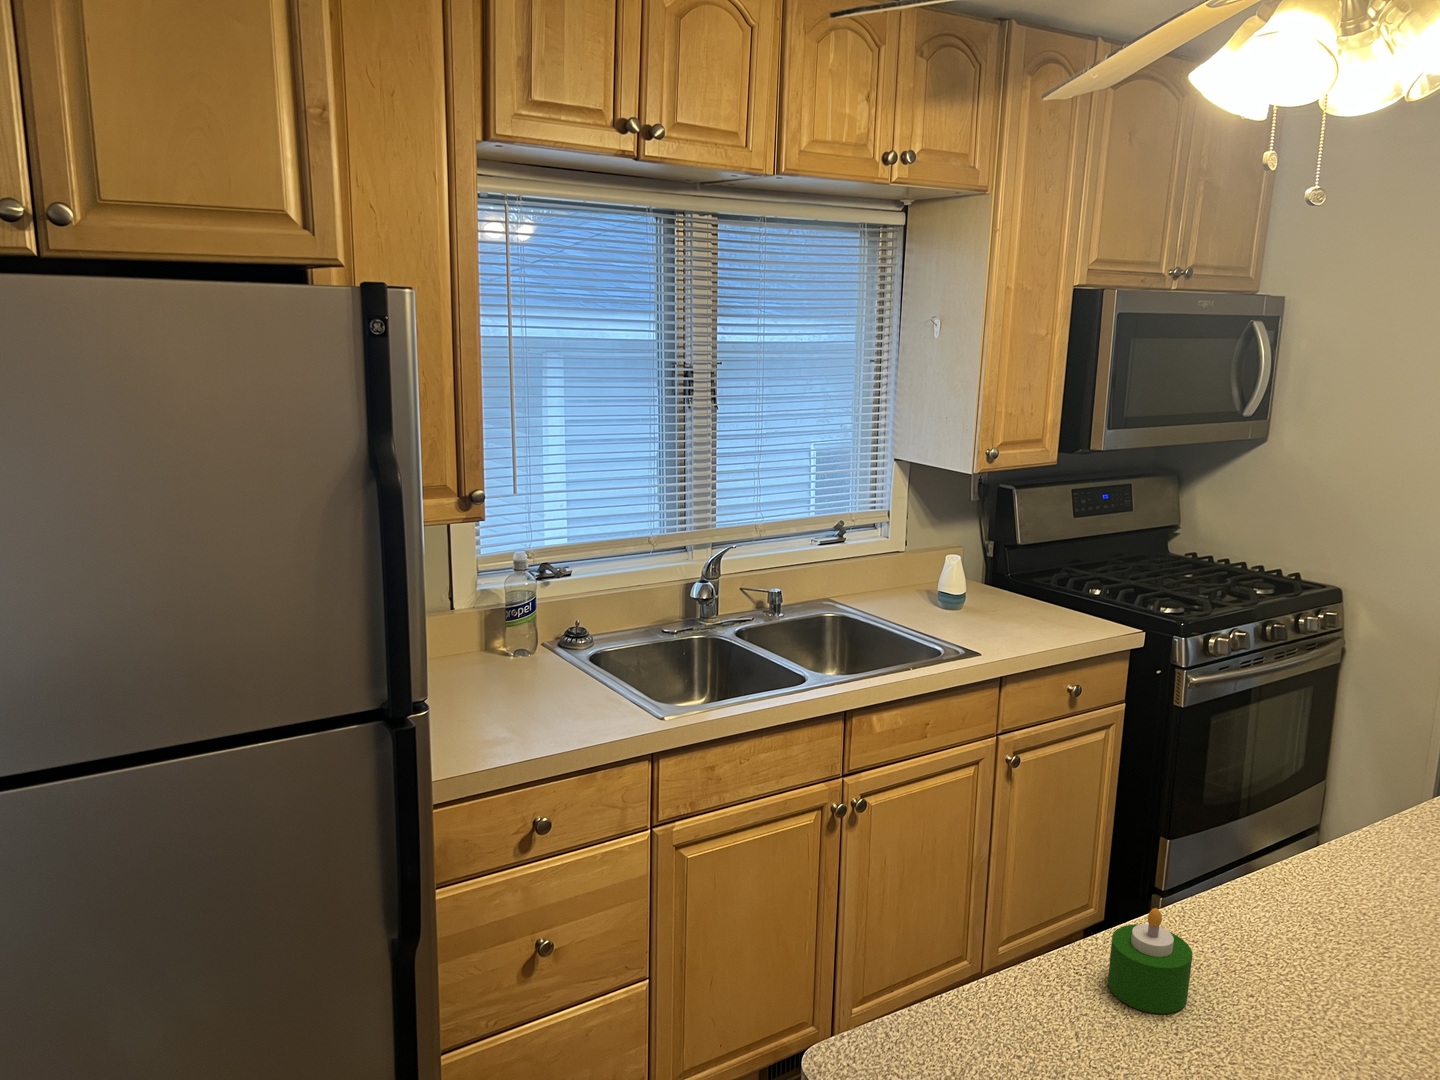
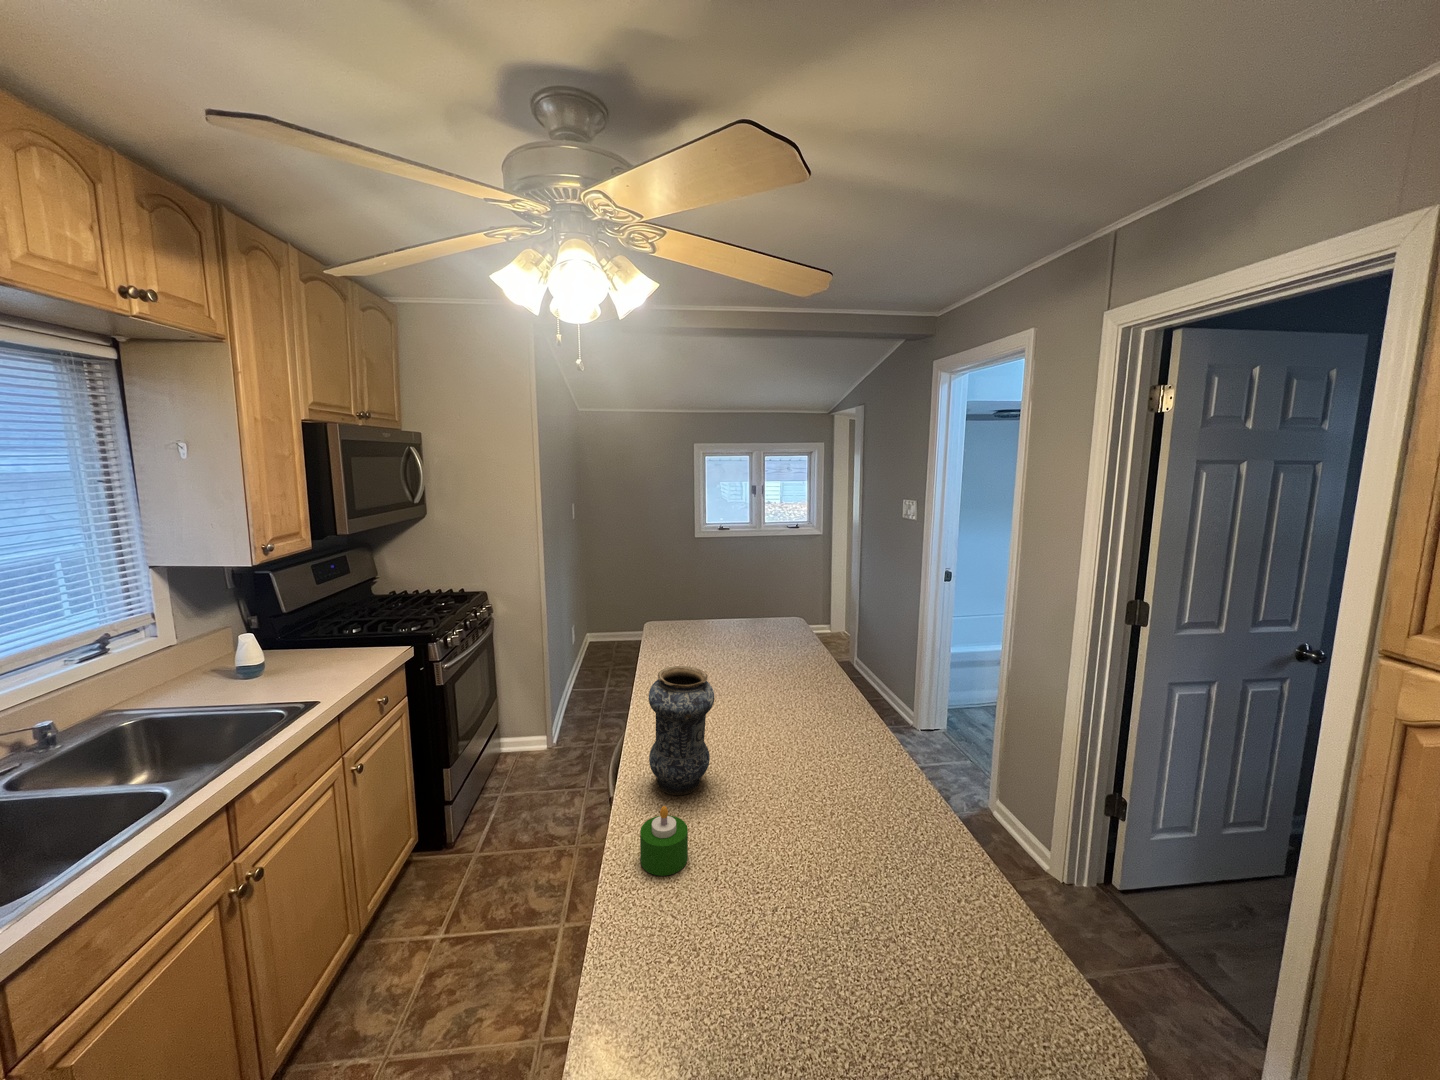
vase: none [1241,735,1389,965] -> present [649,666,714,795]

